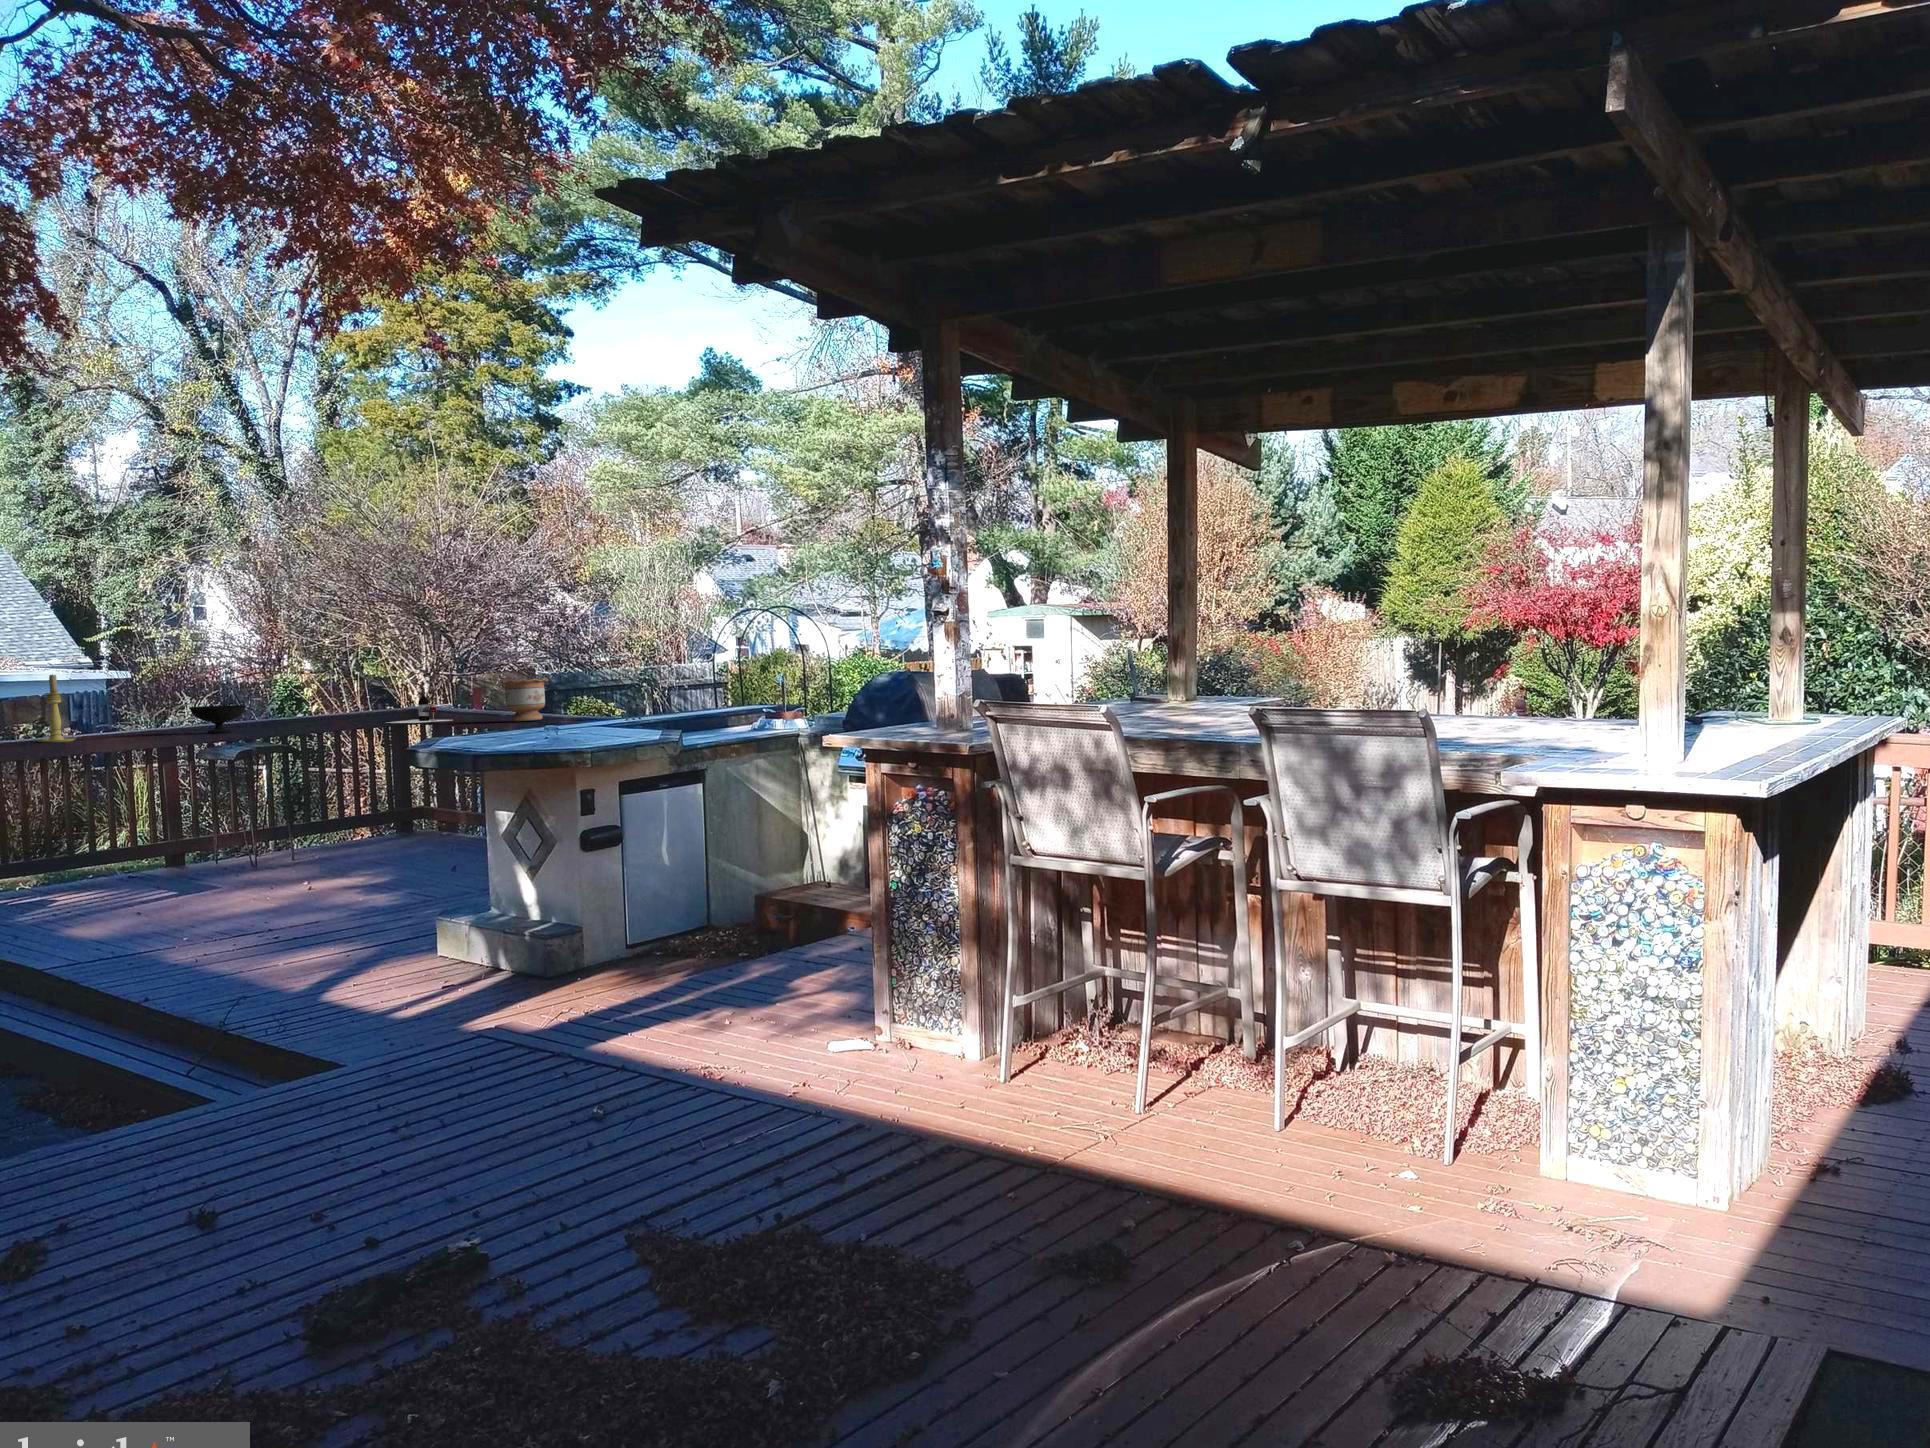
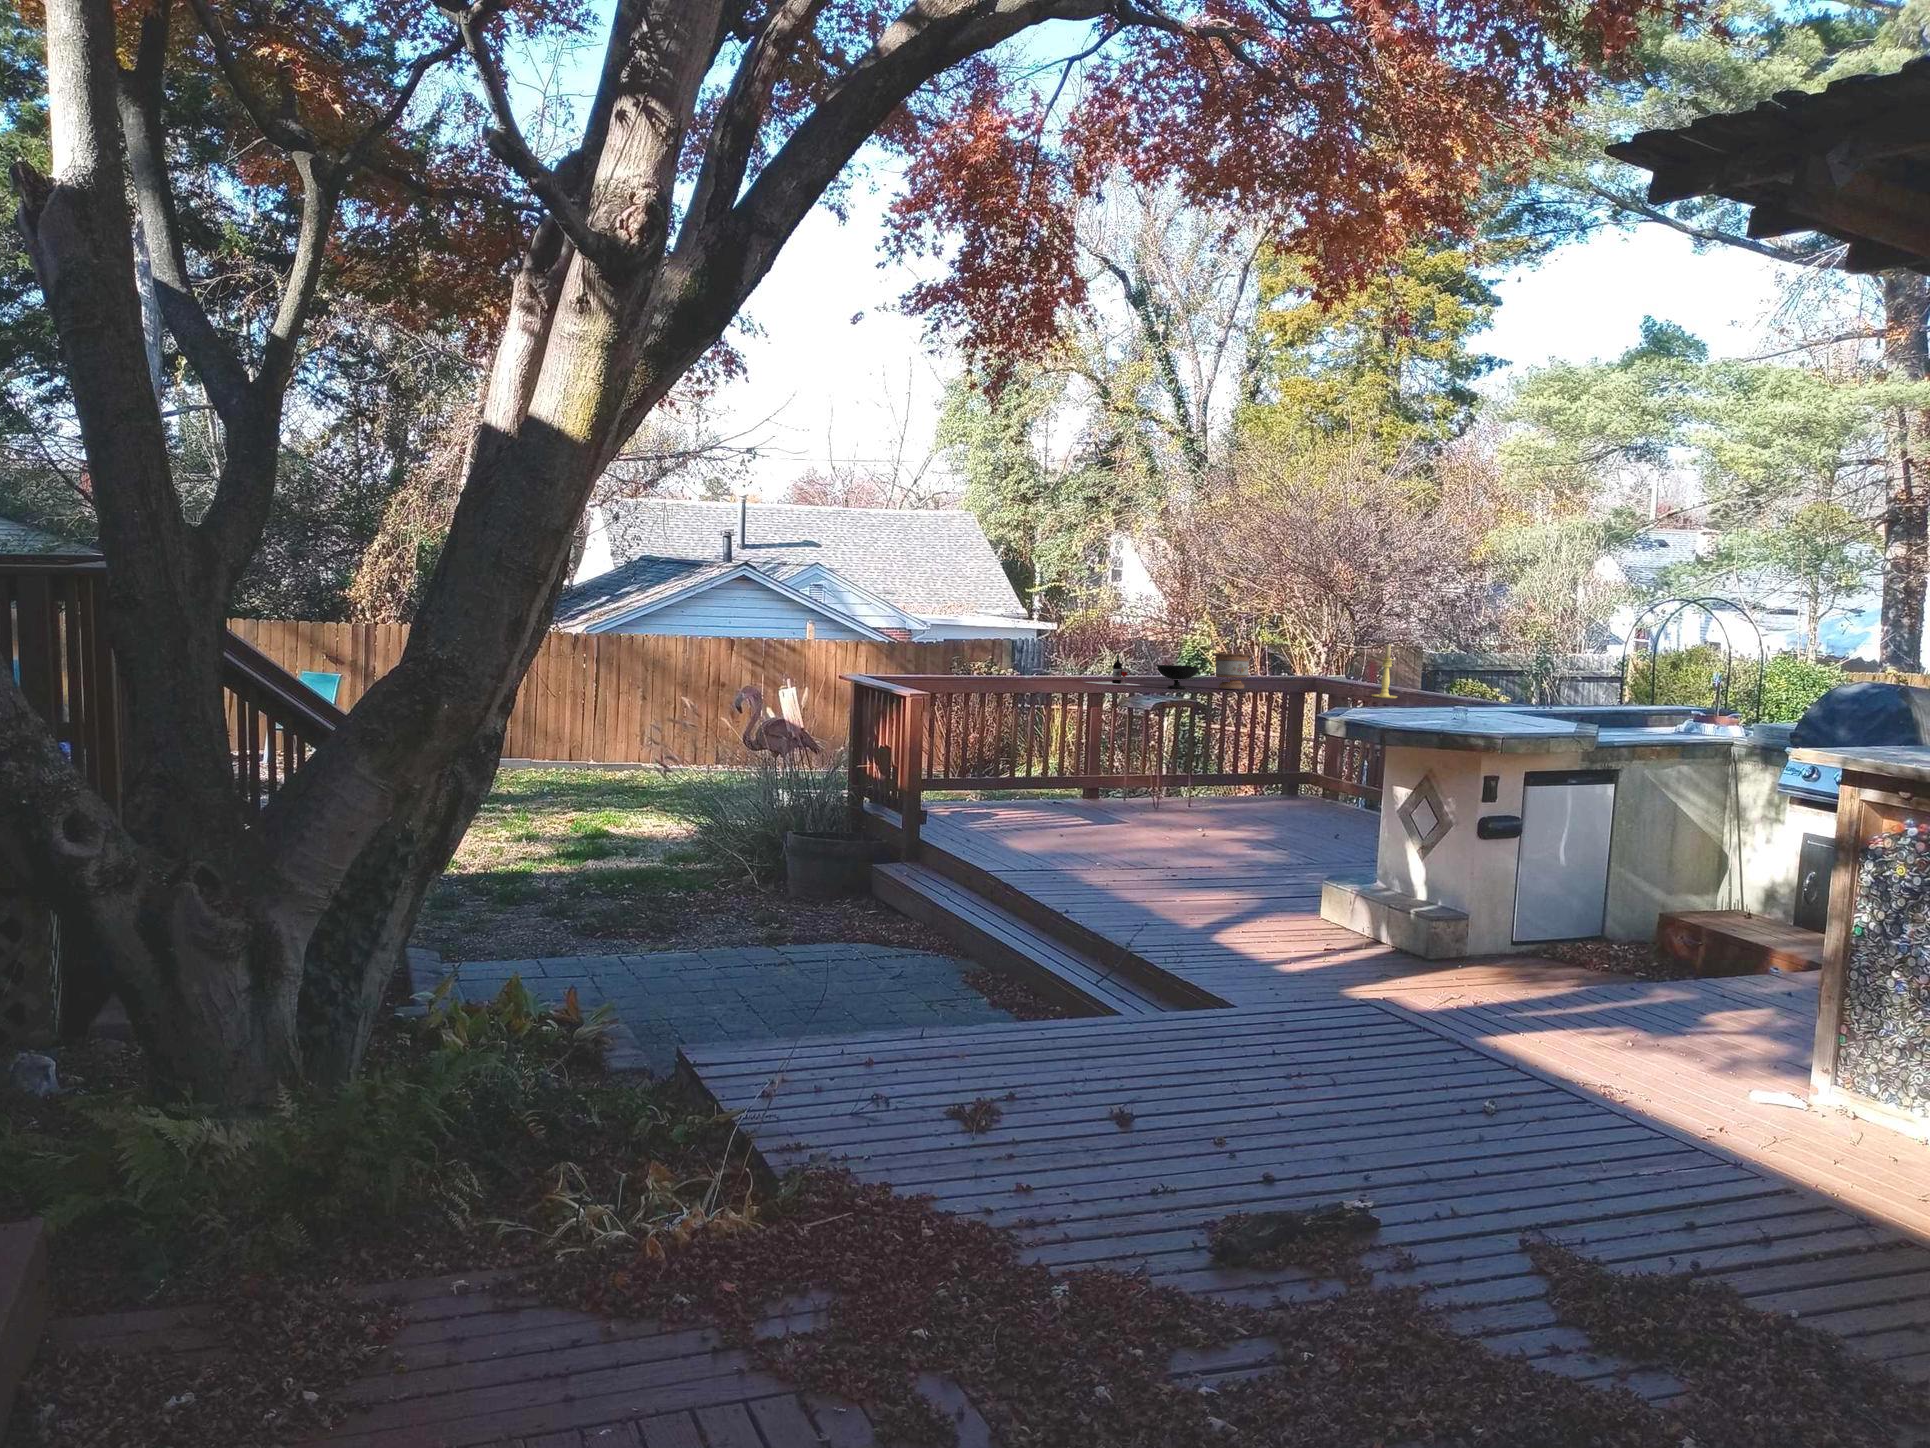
candle holder: present [37,675,75,742] -> present [1372,644,1397,698]
flower pot: present [500,678,548,721] -> present [1212,653,1253,689]
wine bottle: present [388,689,451,723] -> present [1087,655,1138,685]

